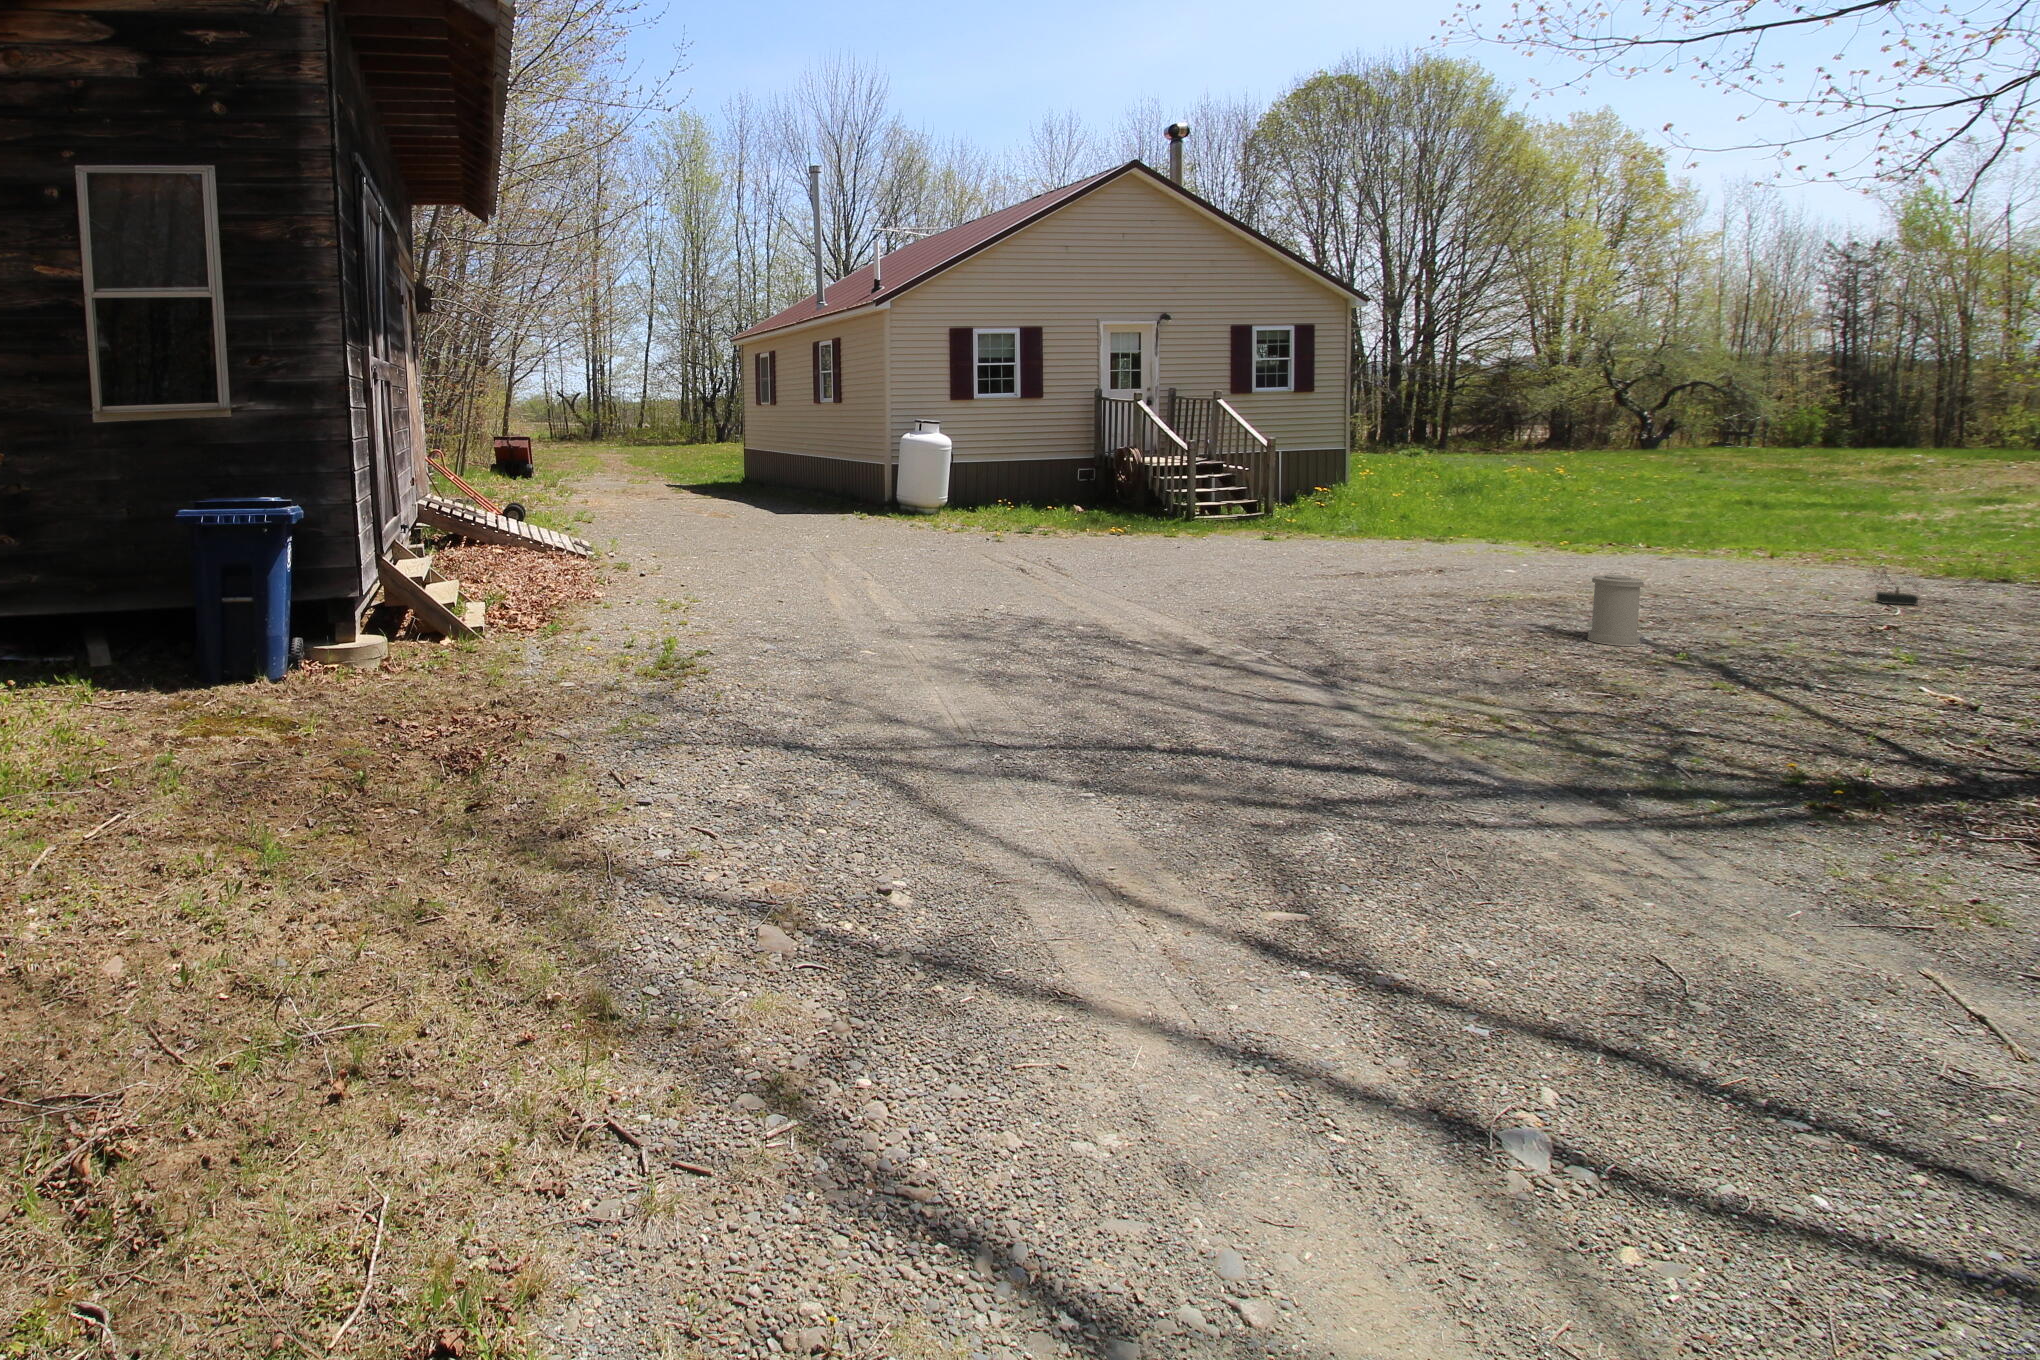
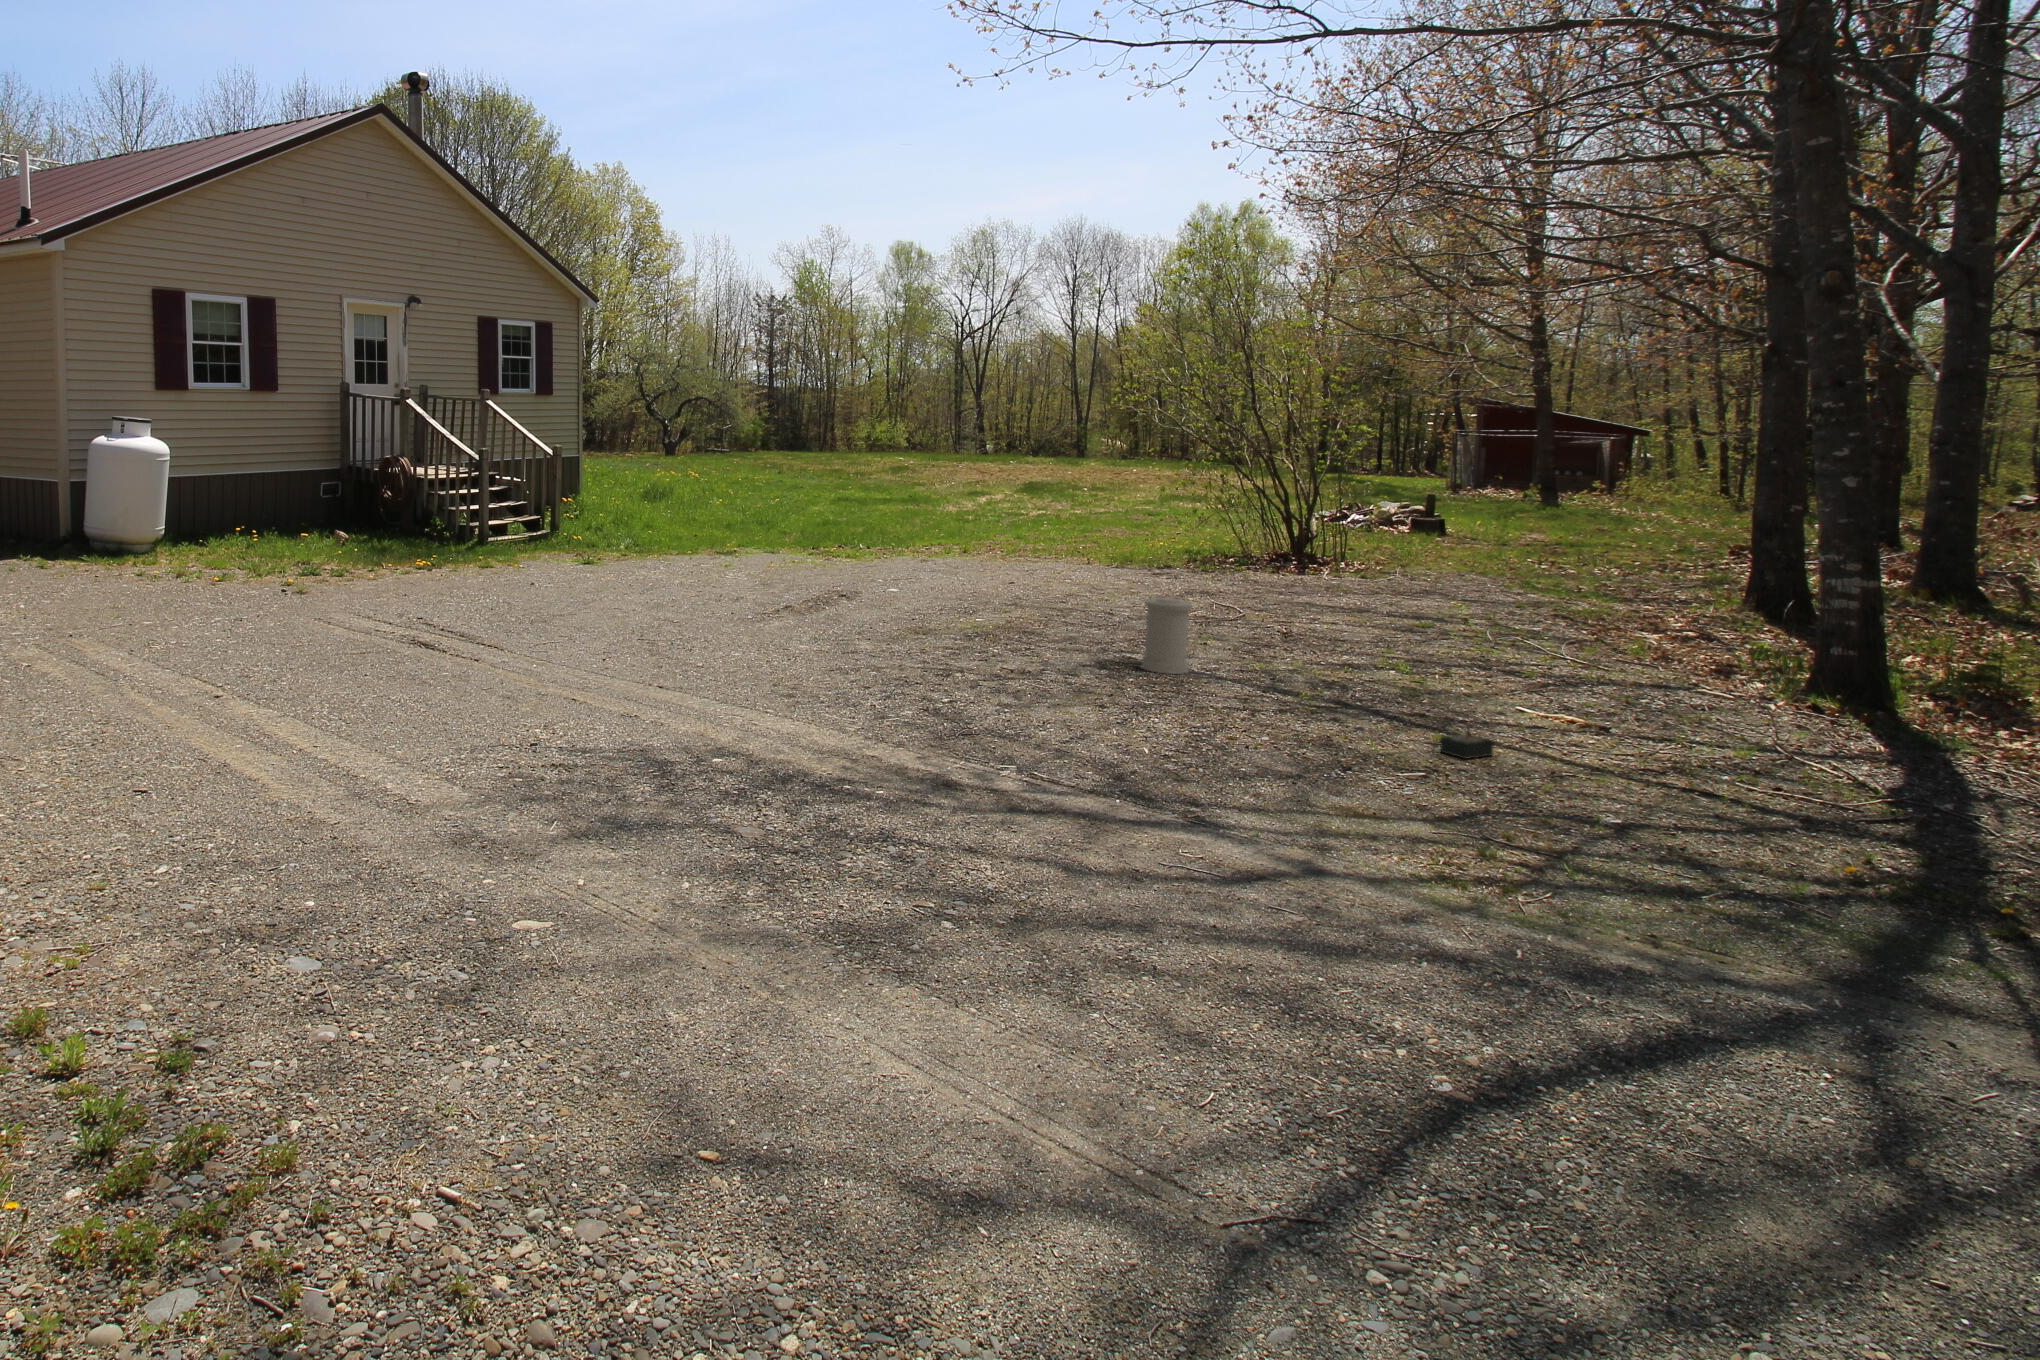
decorative plant: present [1866,569,1923,605] -> present [1431,697,1496,759]

